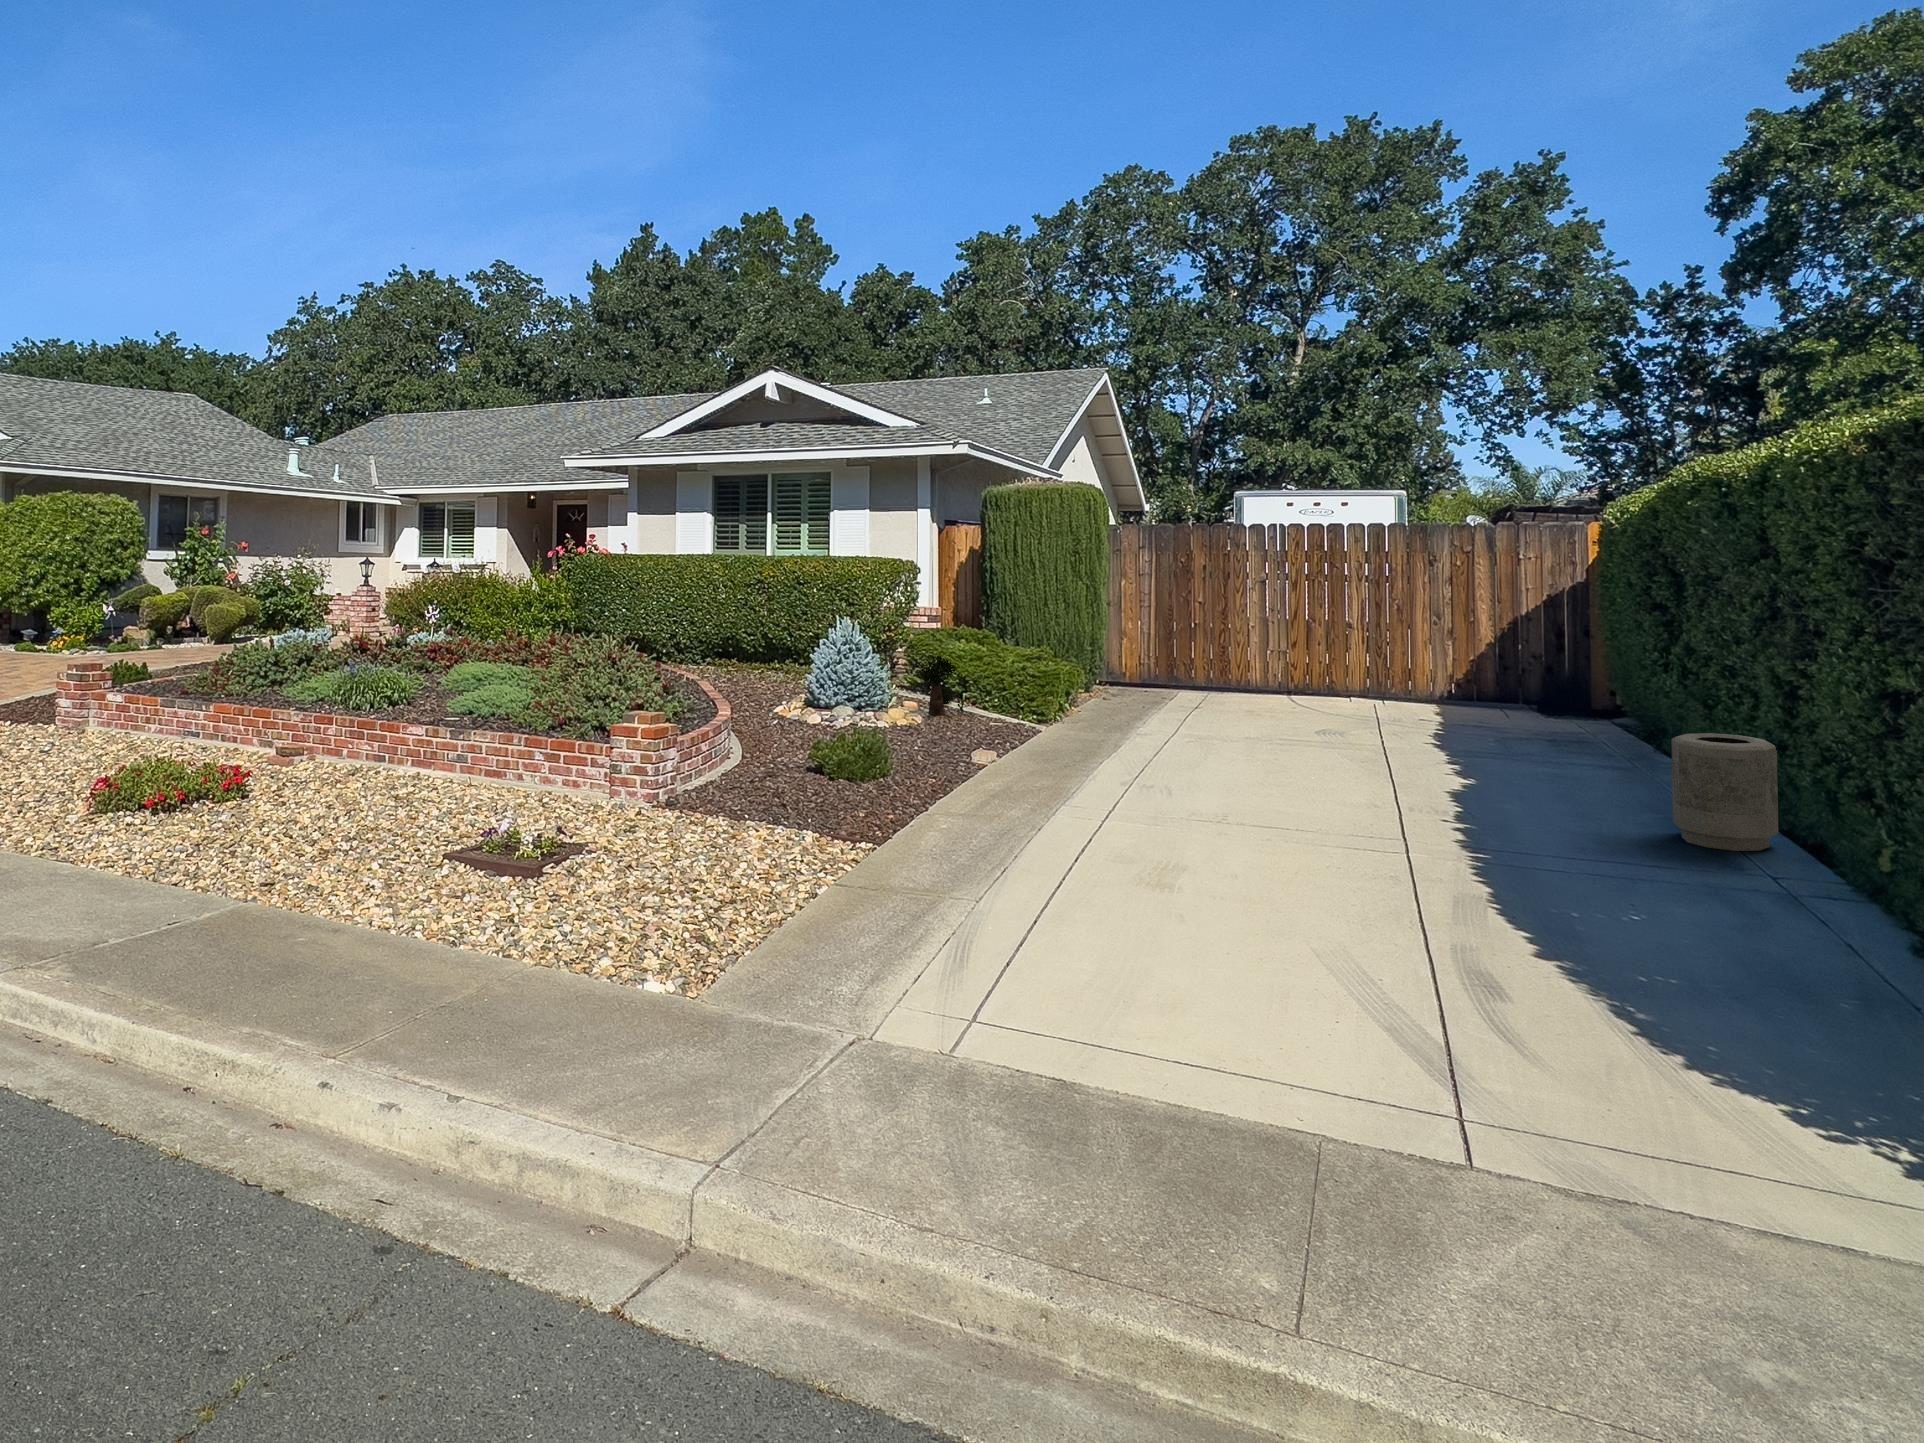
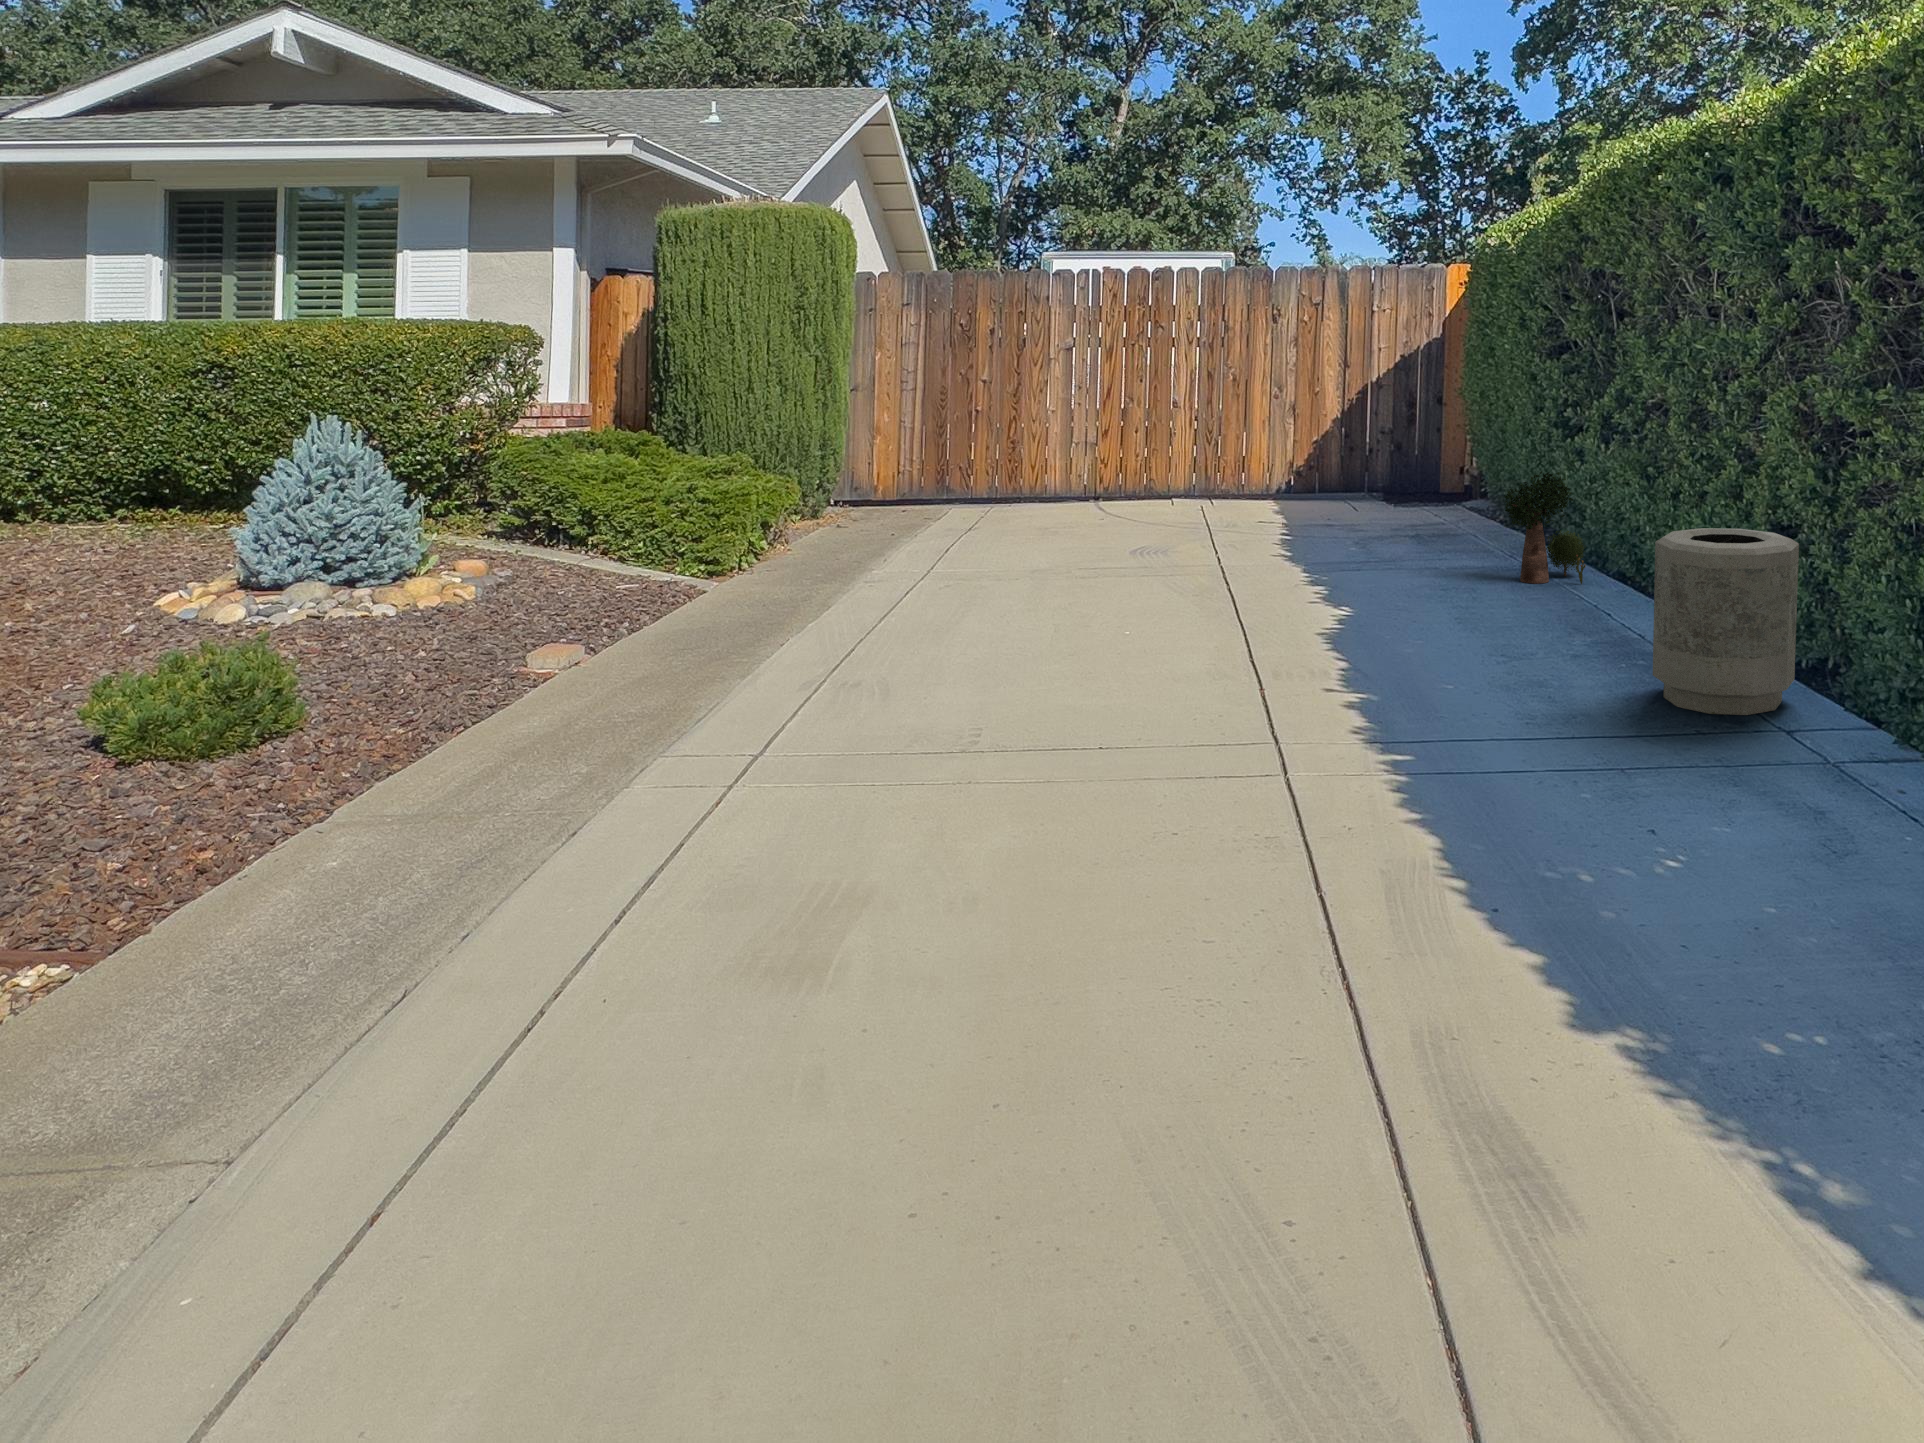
potted plant: present [917,655,964,716] -> present [1505,471,1586,584]

